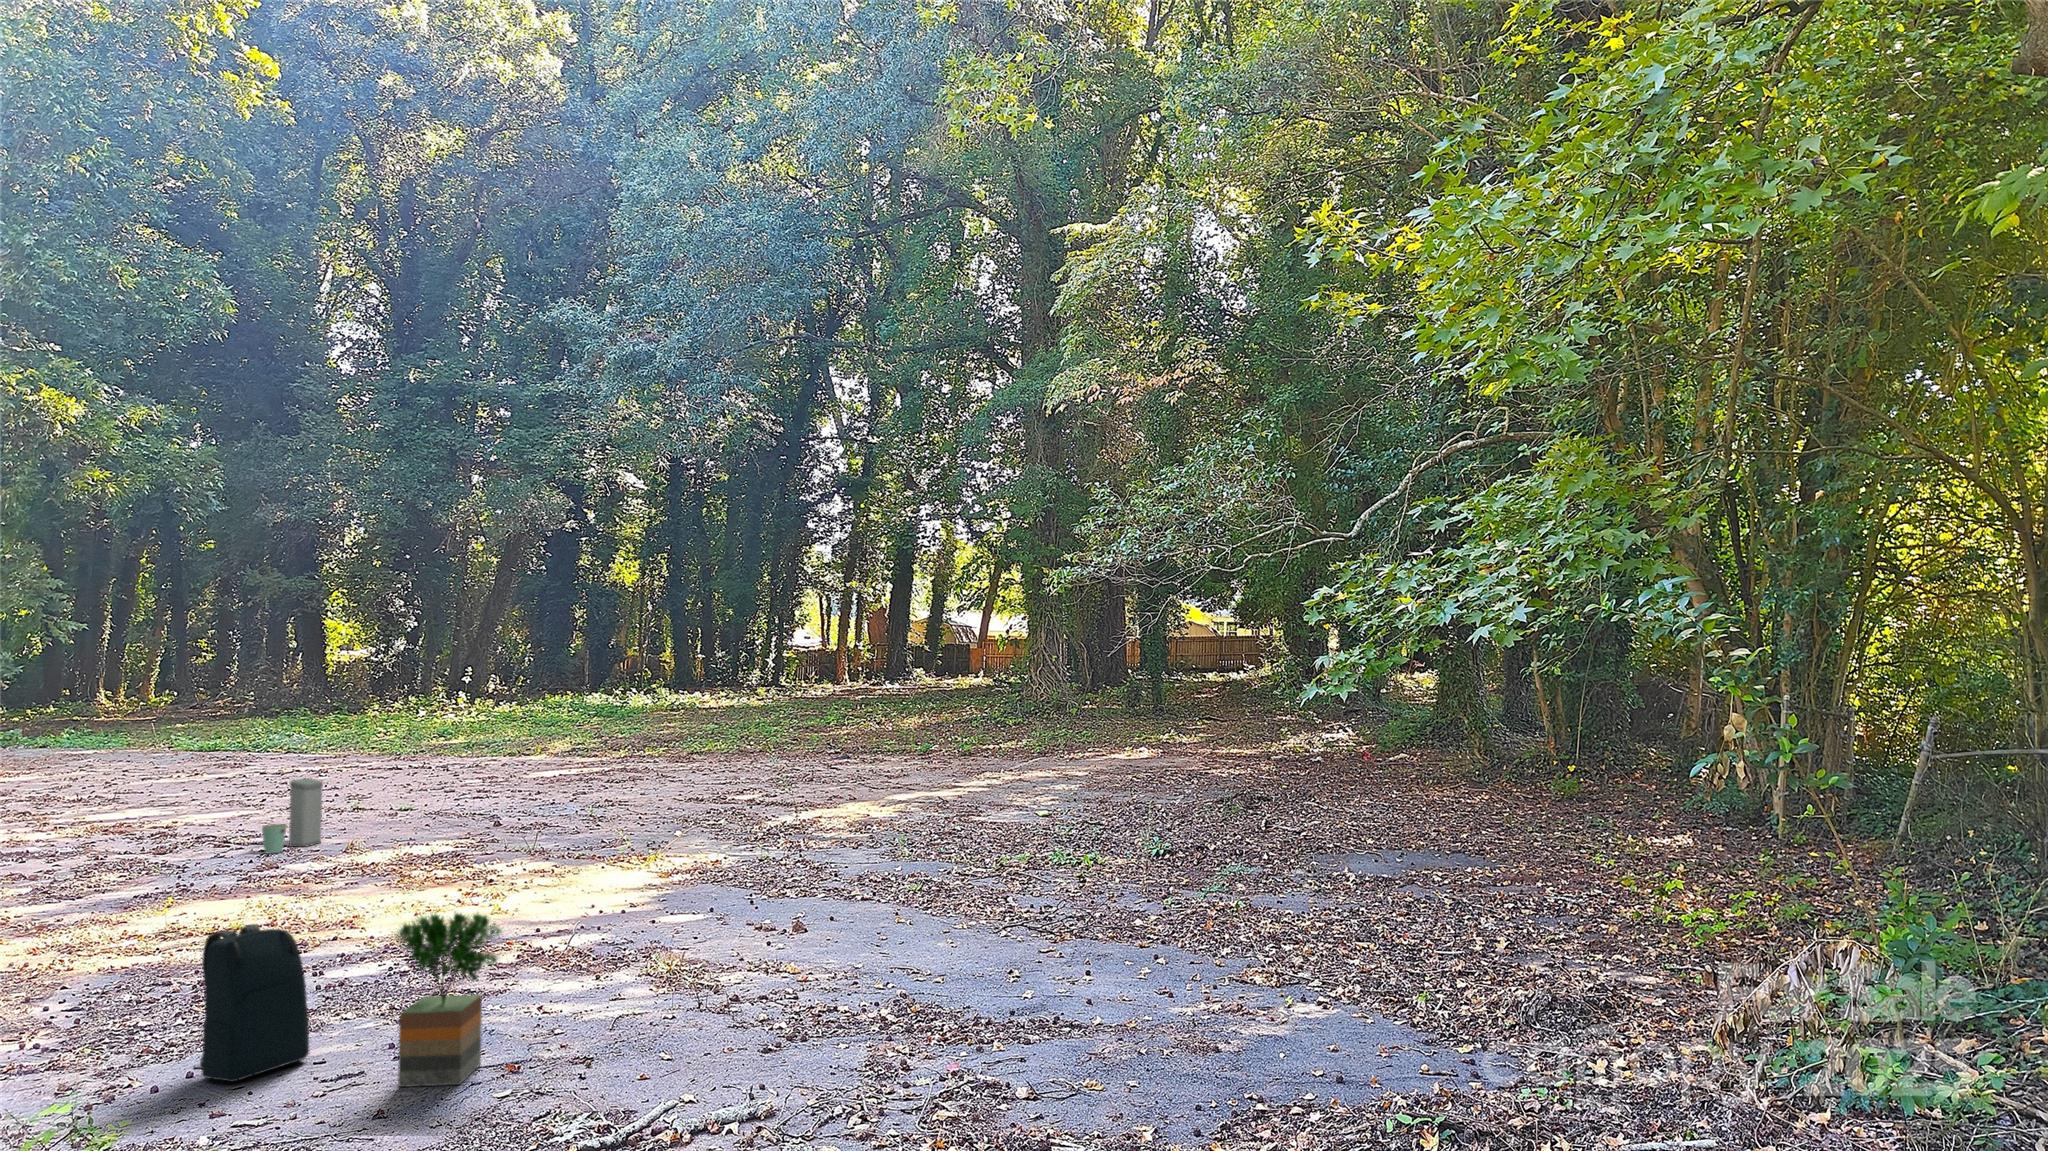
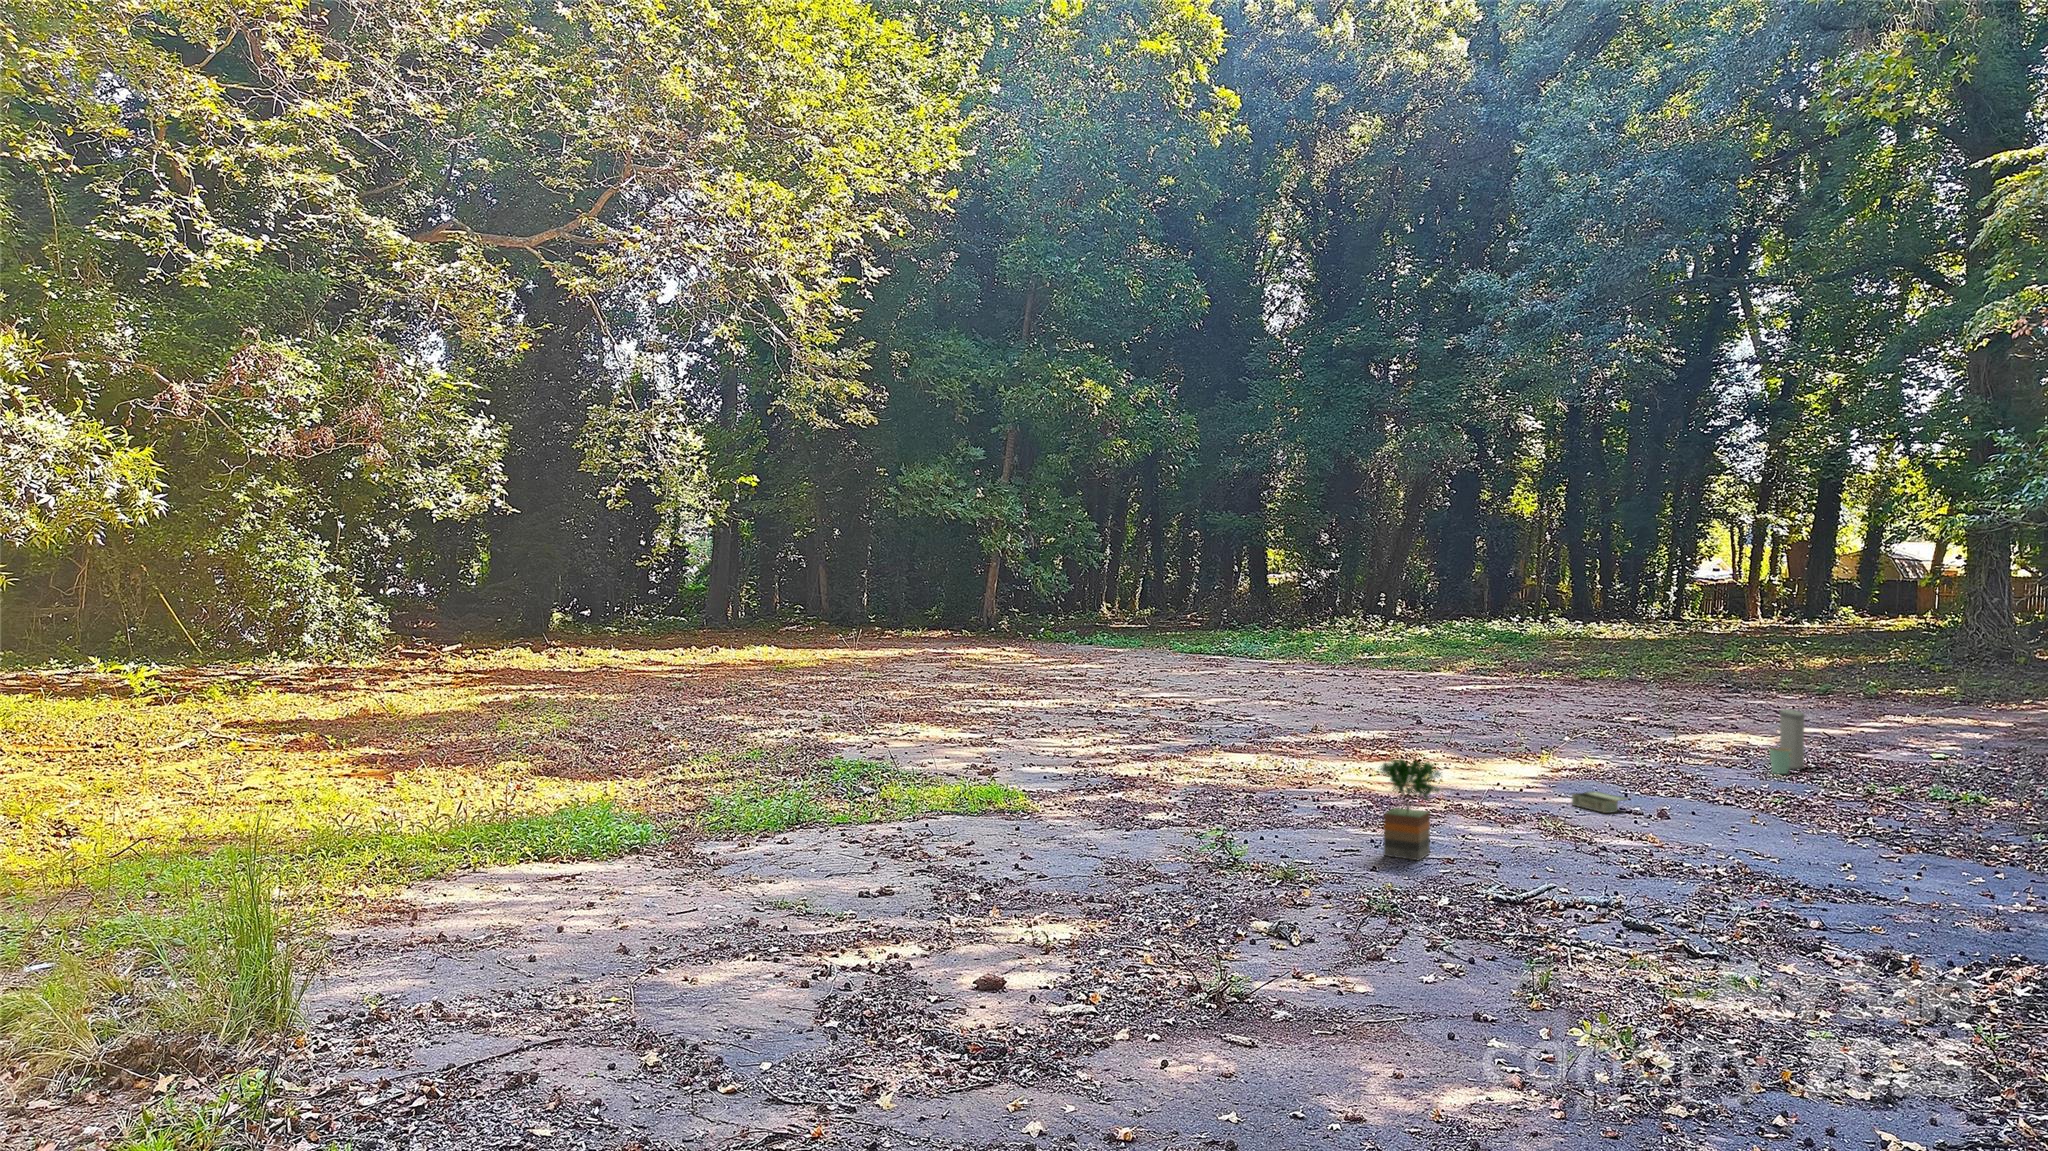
trash can: present [262,778,323,854] -> present [1769,709,1805,774]
toolbox: none [691,906,763,937] -> present [1572,791,1628,813]
backpack: present [197,924,309,1082] -> none [1272,753,1332,838]

